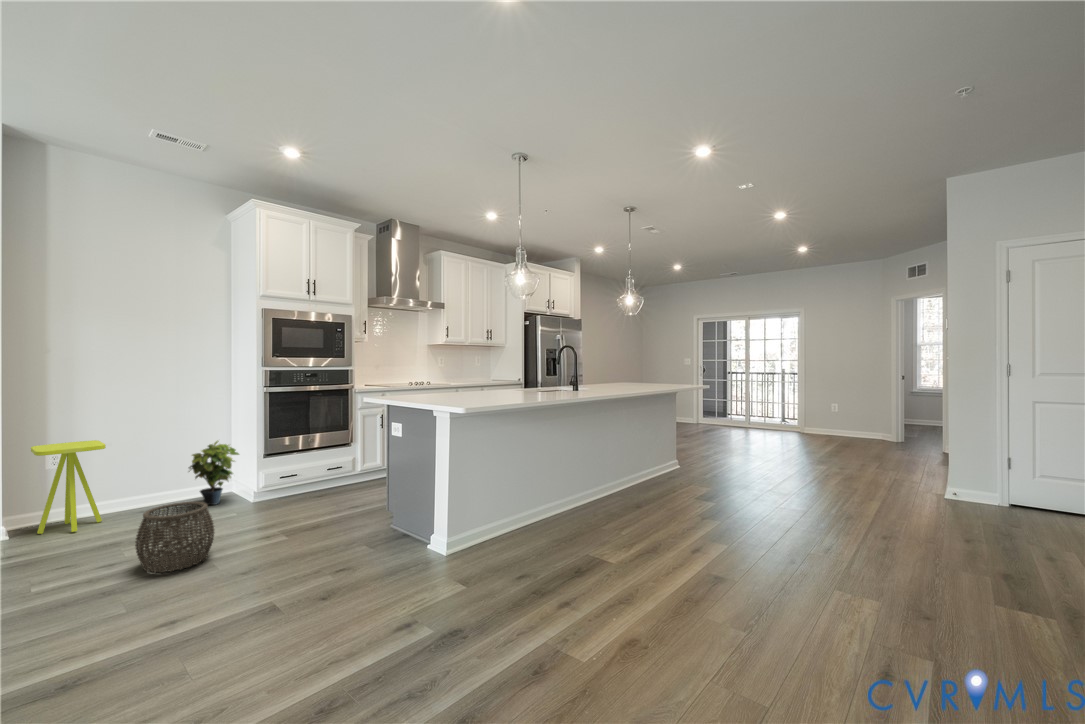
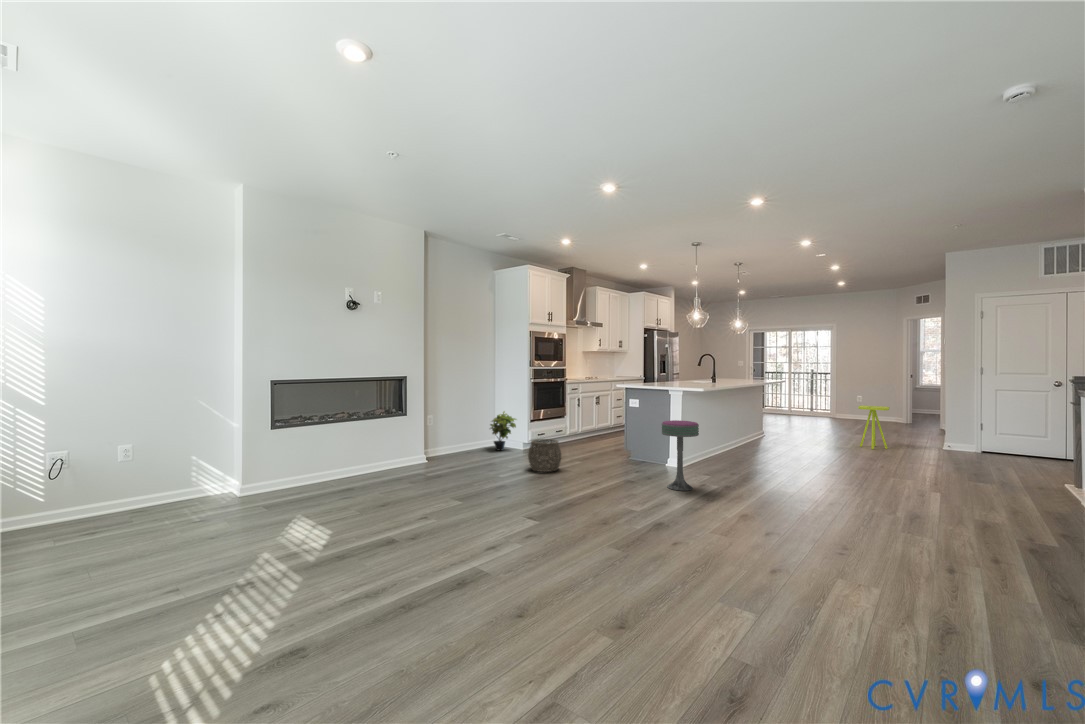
side table: present [31,440,106,534] -> present [858,406,890,449]
bar stool: none [297,484,383,653] -> present [662,420,699,491]

